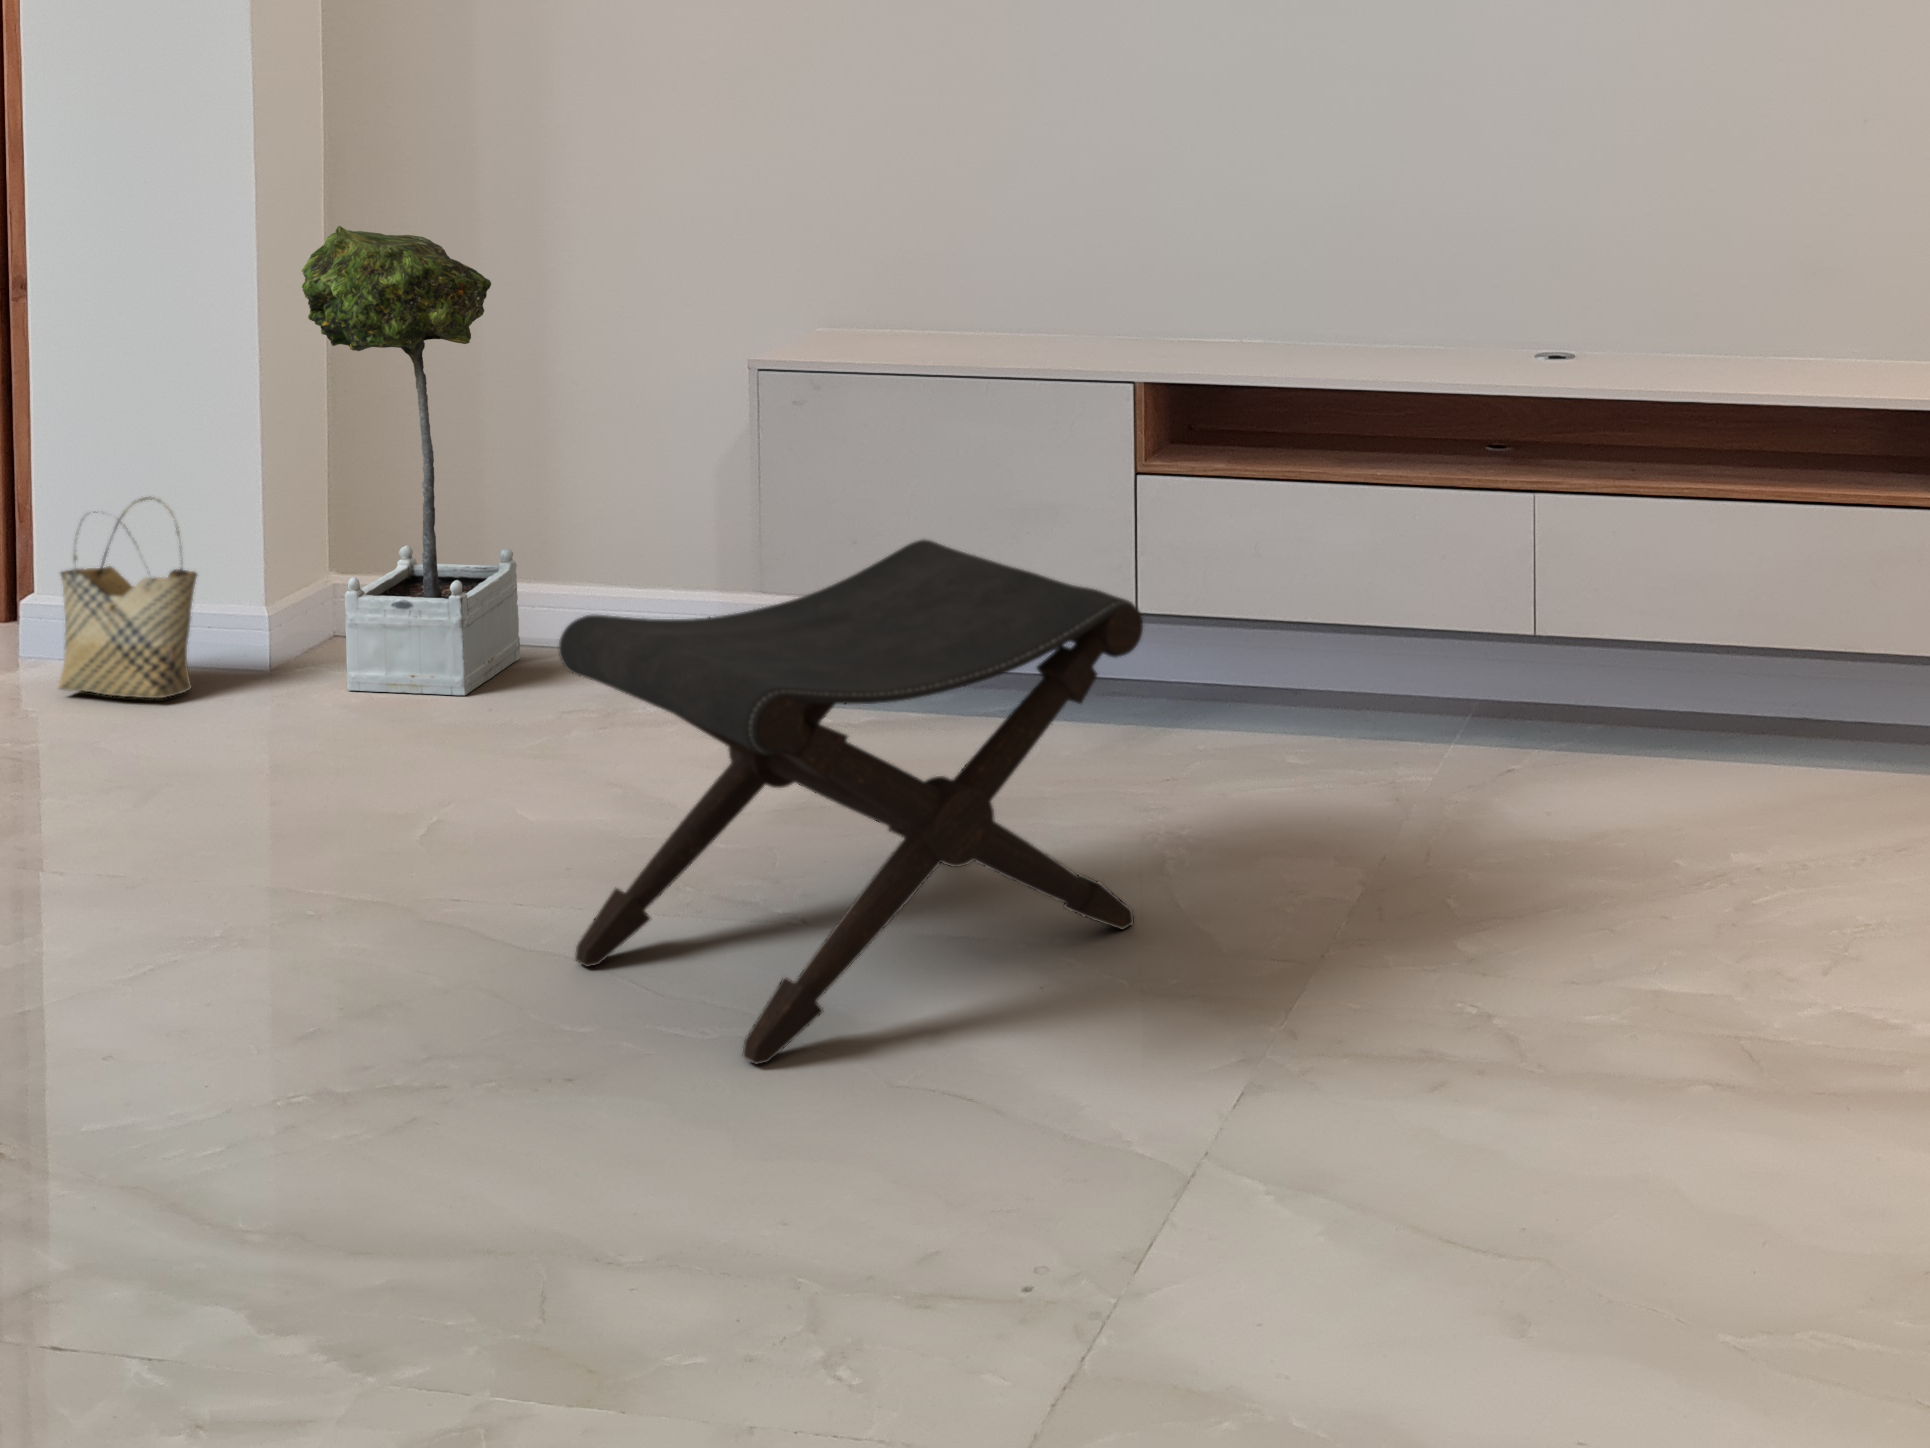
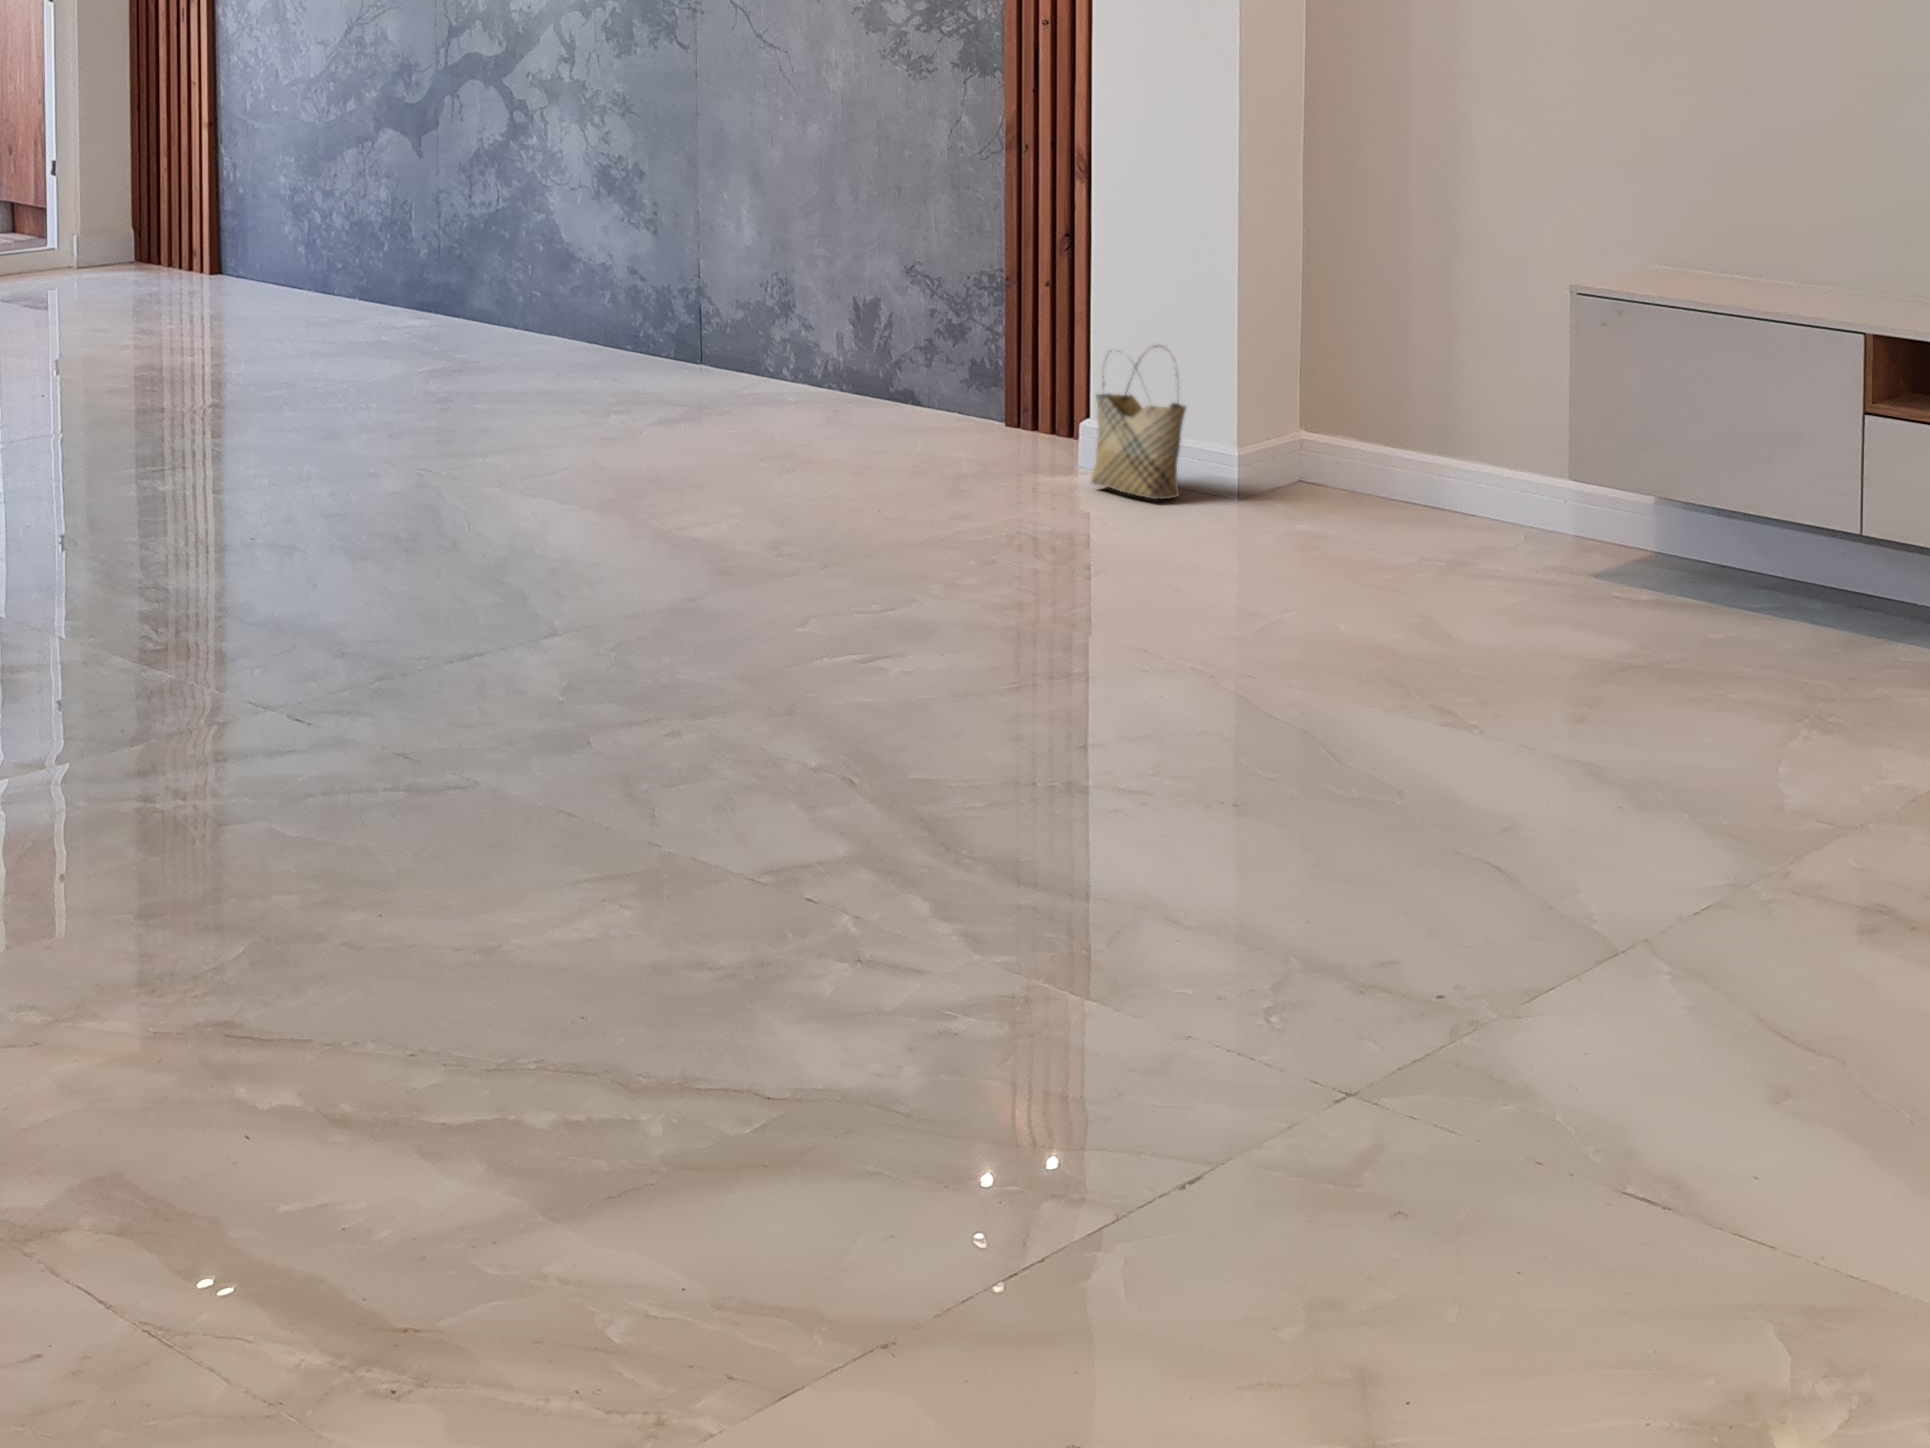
potted tree: present [302,226,521,695] -> none [1263,146,1423,529]
footstool: present [559,540,1143,1064] -> none [1312,432,1751,796]

